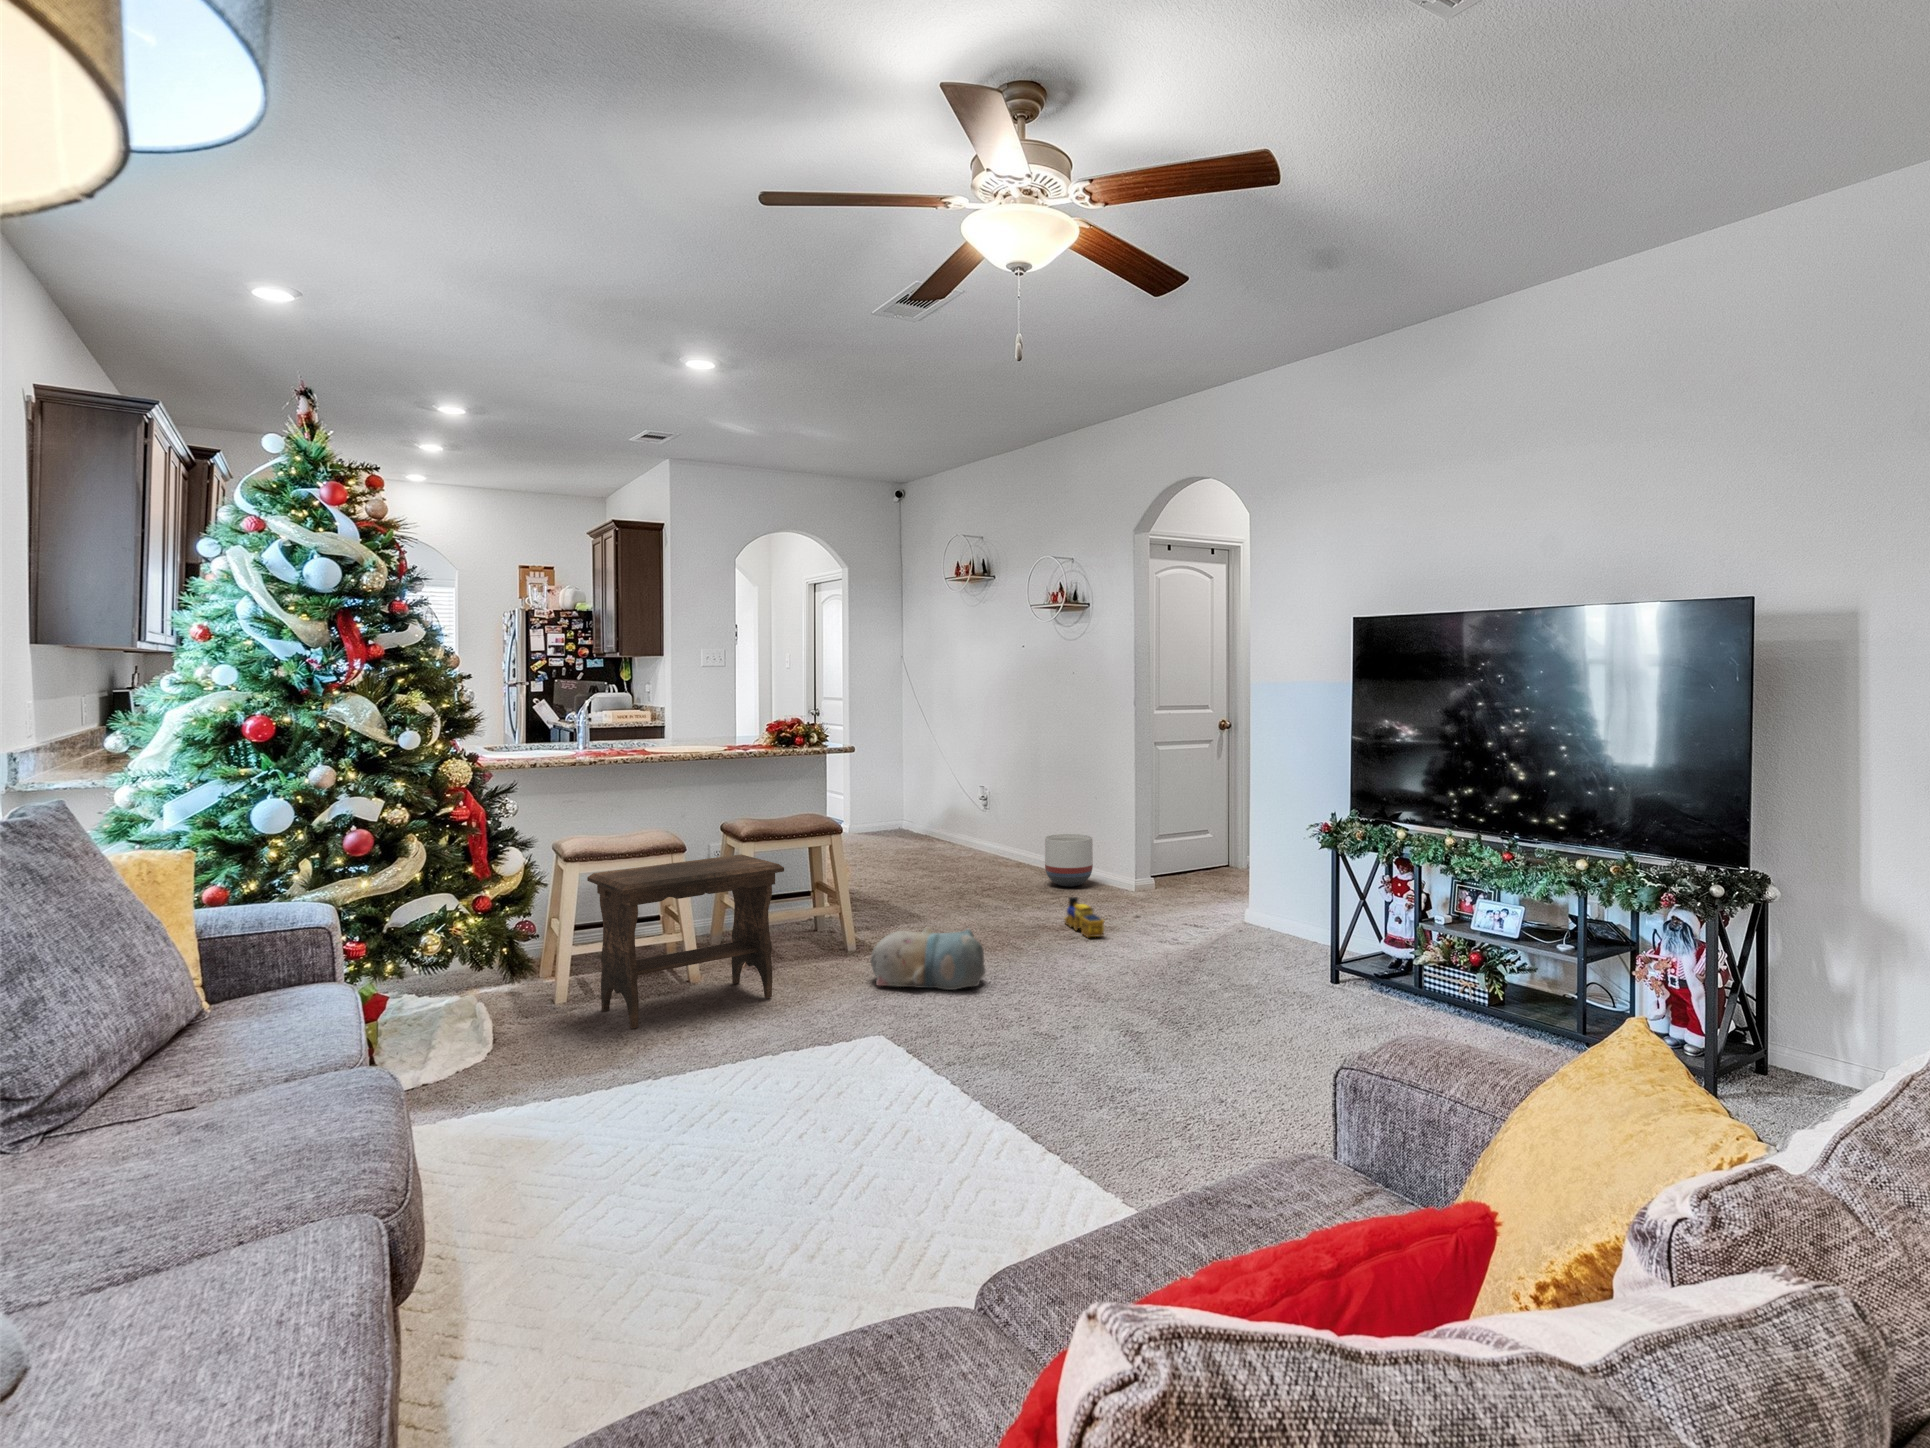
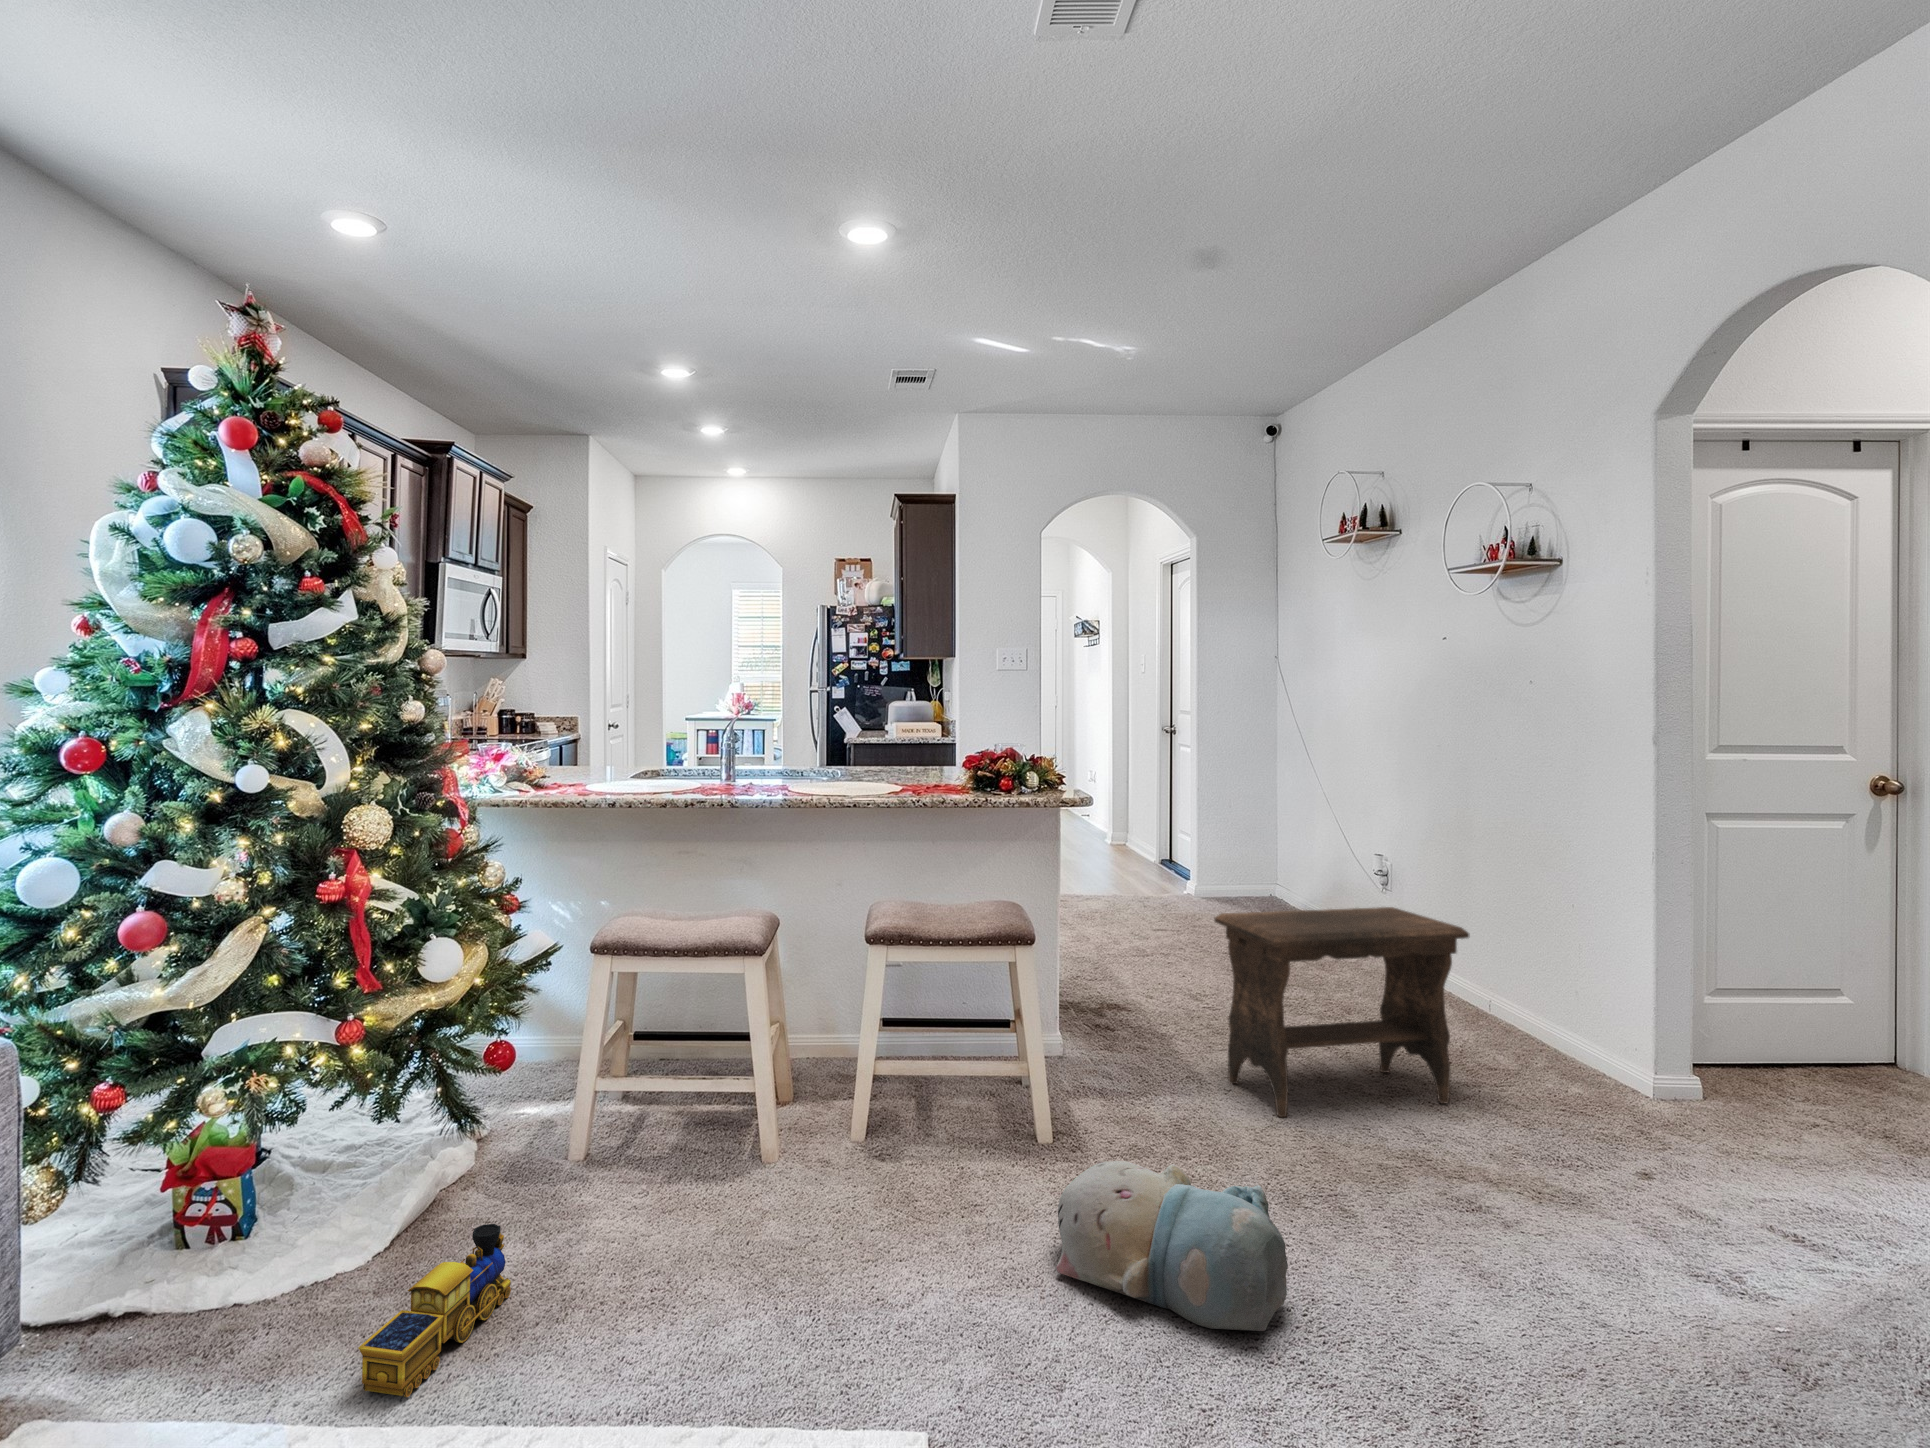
planter: present [1045,834,1093,887] -> none [1480,961,1577,1061]
footstool: present [587,854,784,1029] -> present [1214,907,1470,1117]
toy train: present [1065,897,1105,937] -> present [358,1224,511,1397]

